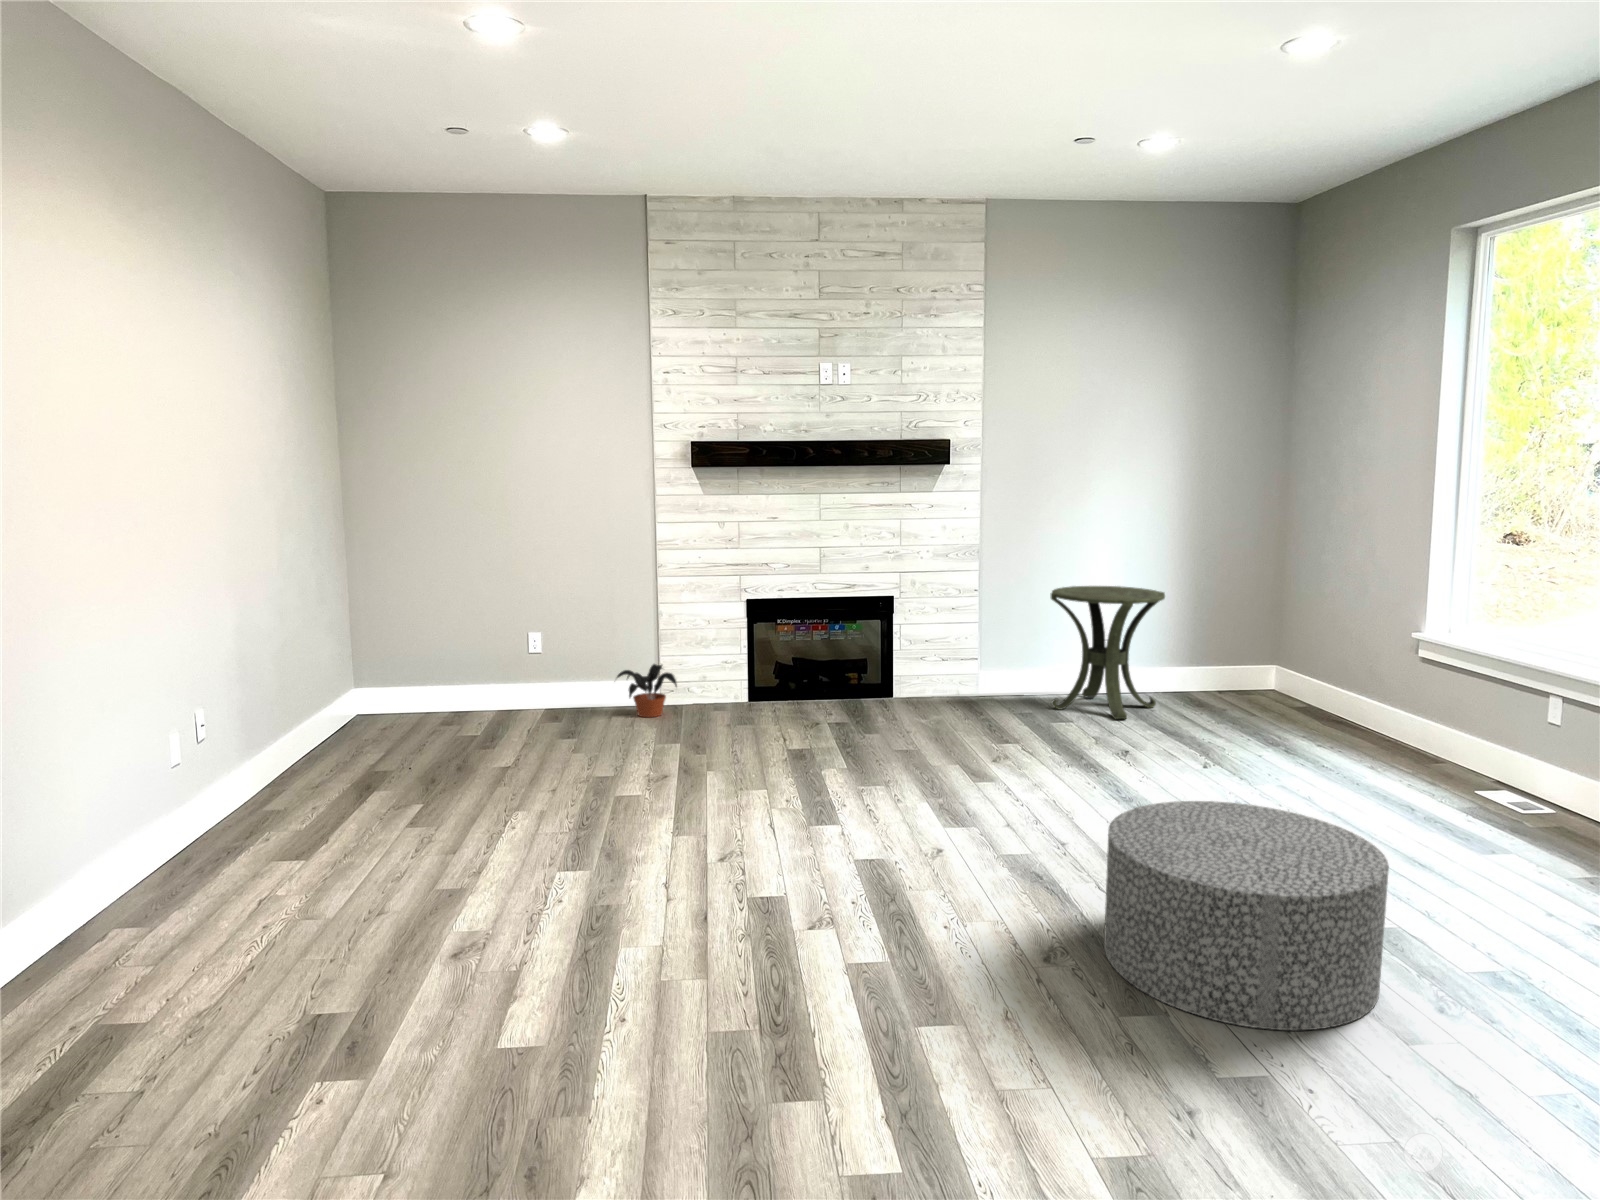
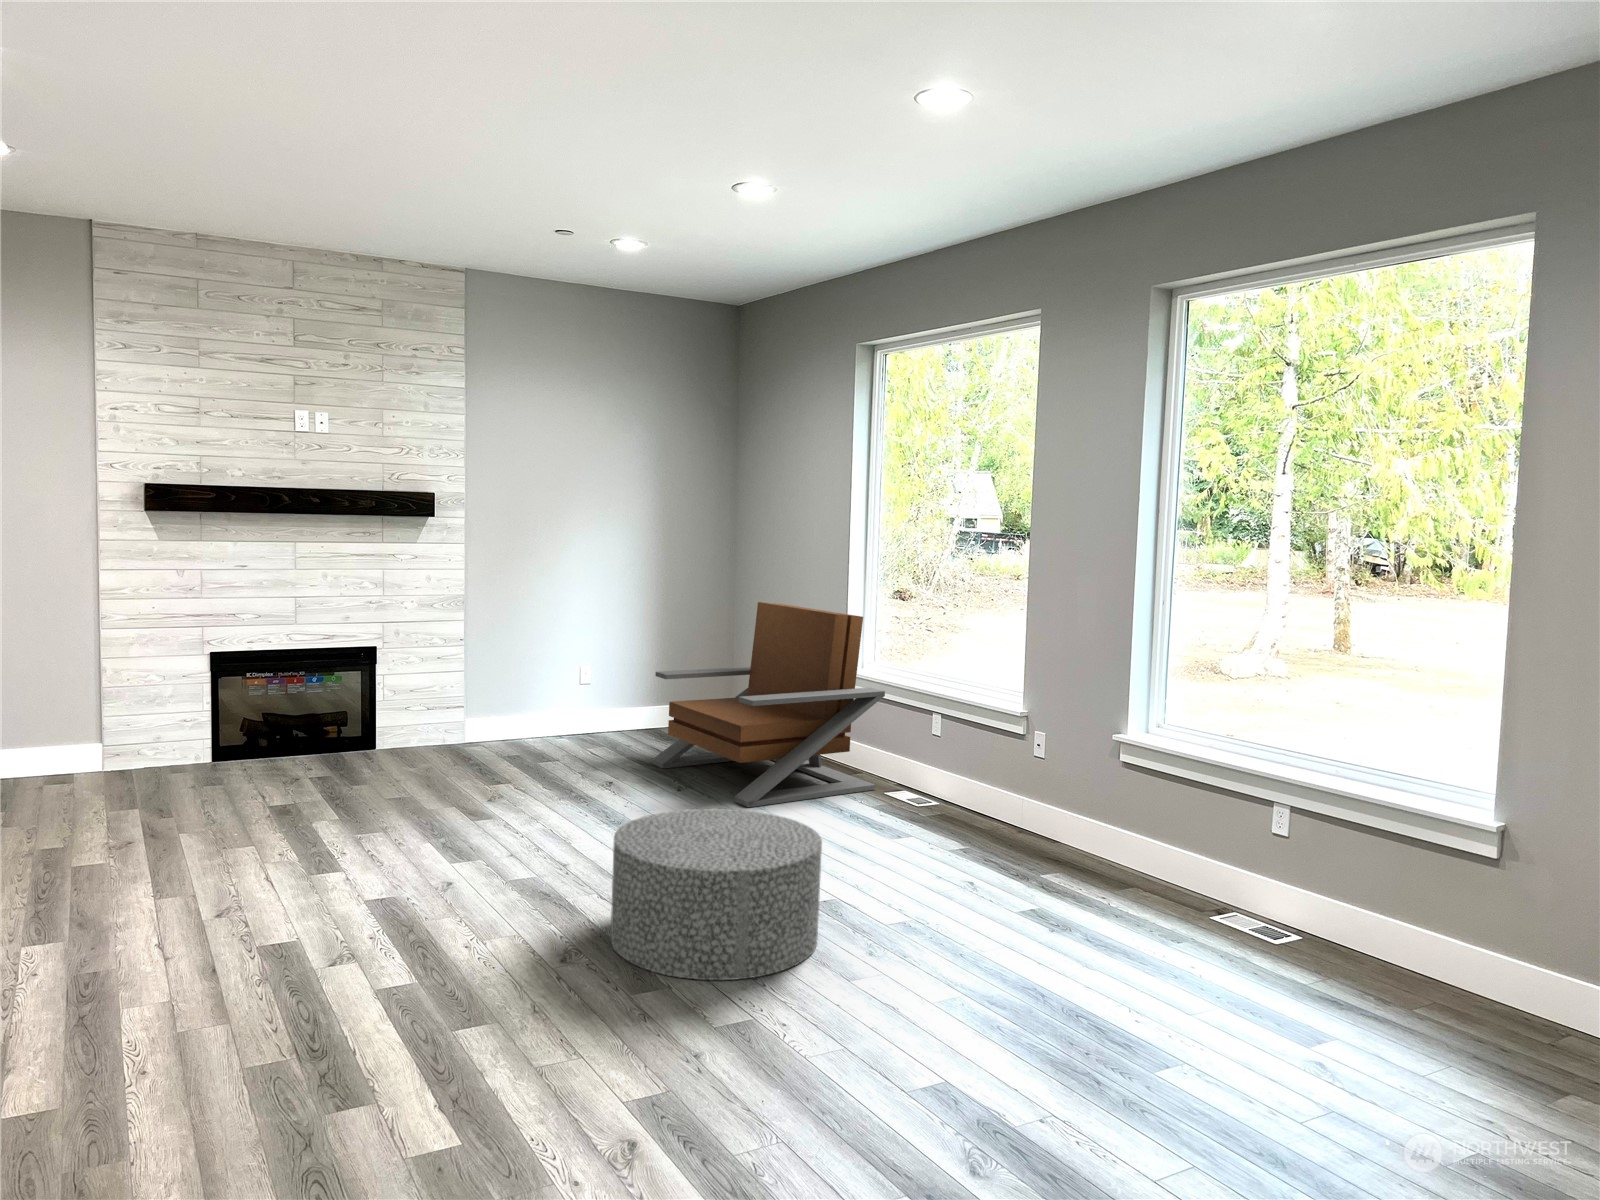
lounge chair: none [1177,548,1494,796] -> present [652,602,885,807]
side table: present [1051,586,1165,719] -> none [538,636,640,757]
potted plant: present [617,664,677,717] -> none [35,729,122,790]

